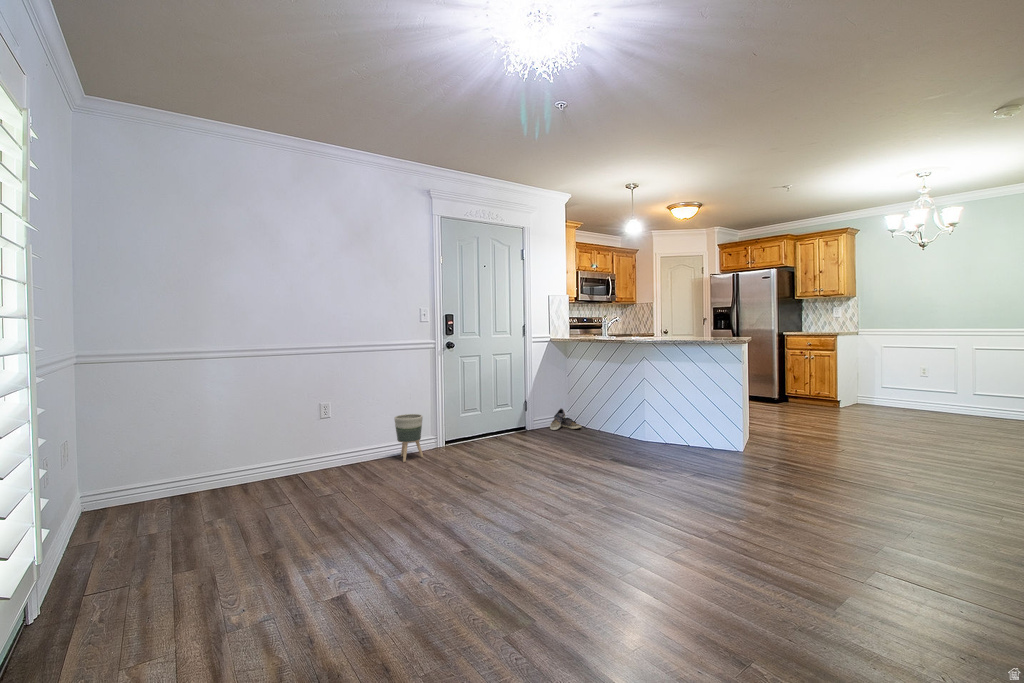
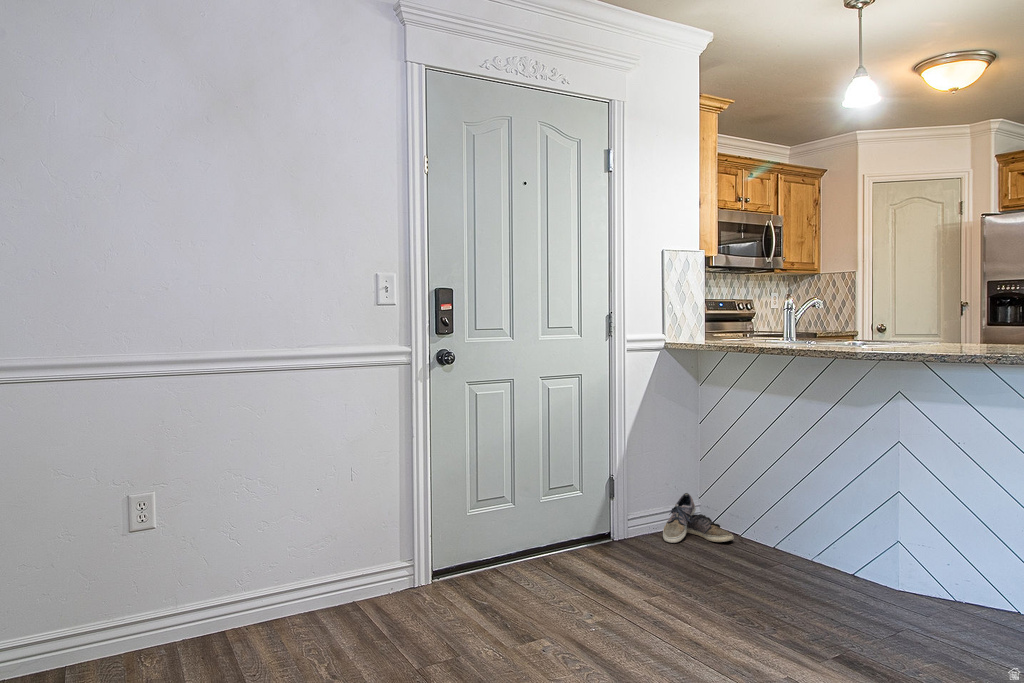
planter: present [394,414,423,462] -> none [307,516,374,634]

